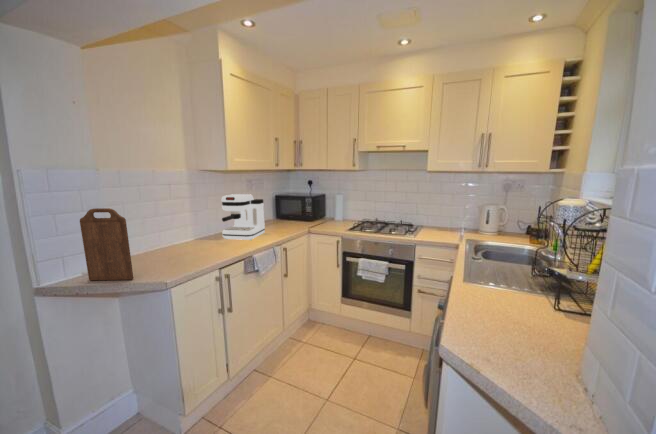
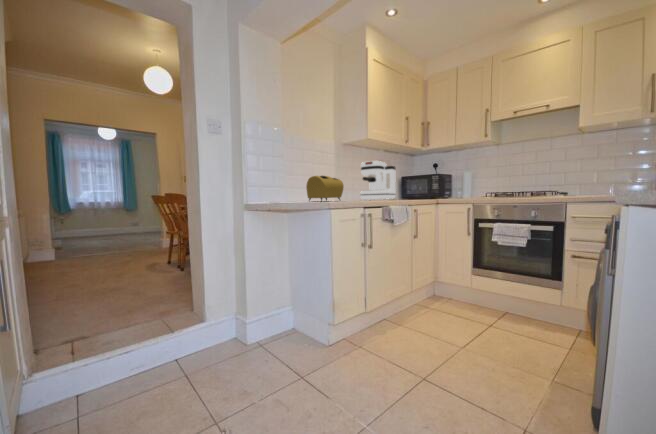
cutting board: present [80,208,133,280] -> none [279,149,308,203]
toaster: none [141,225,193,262] -> present [306,176,344,201]

